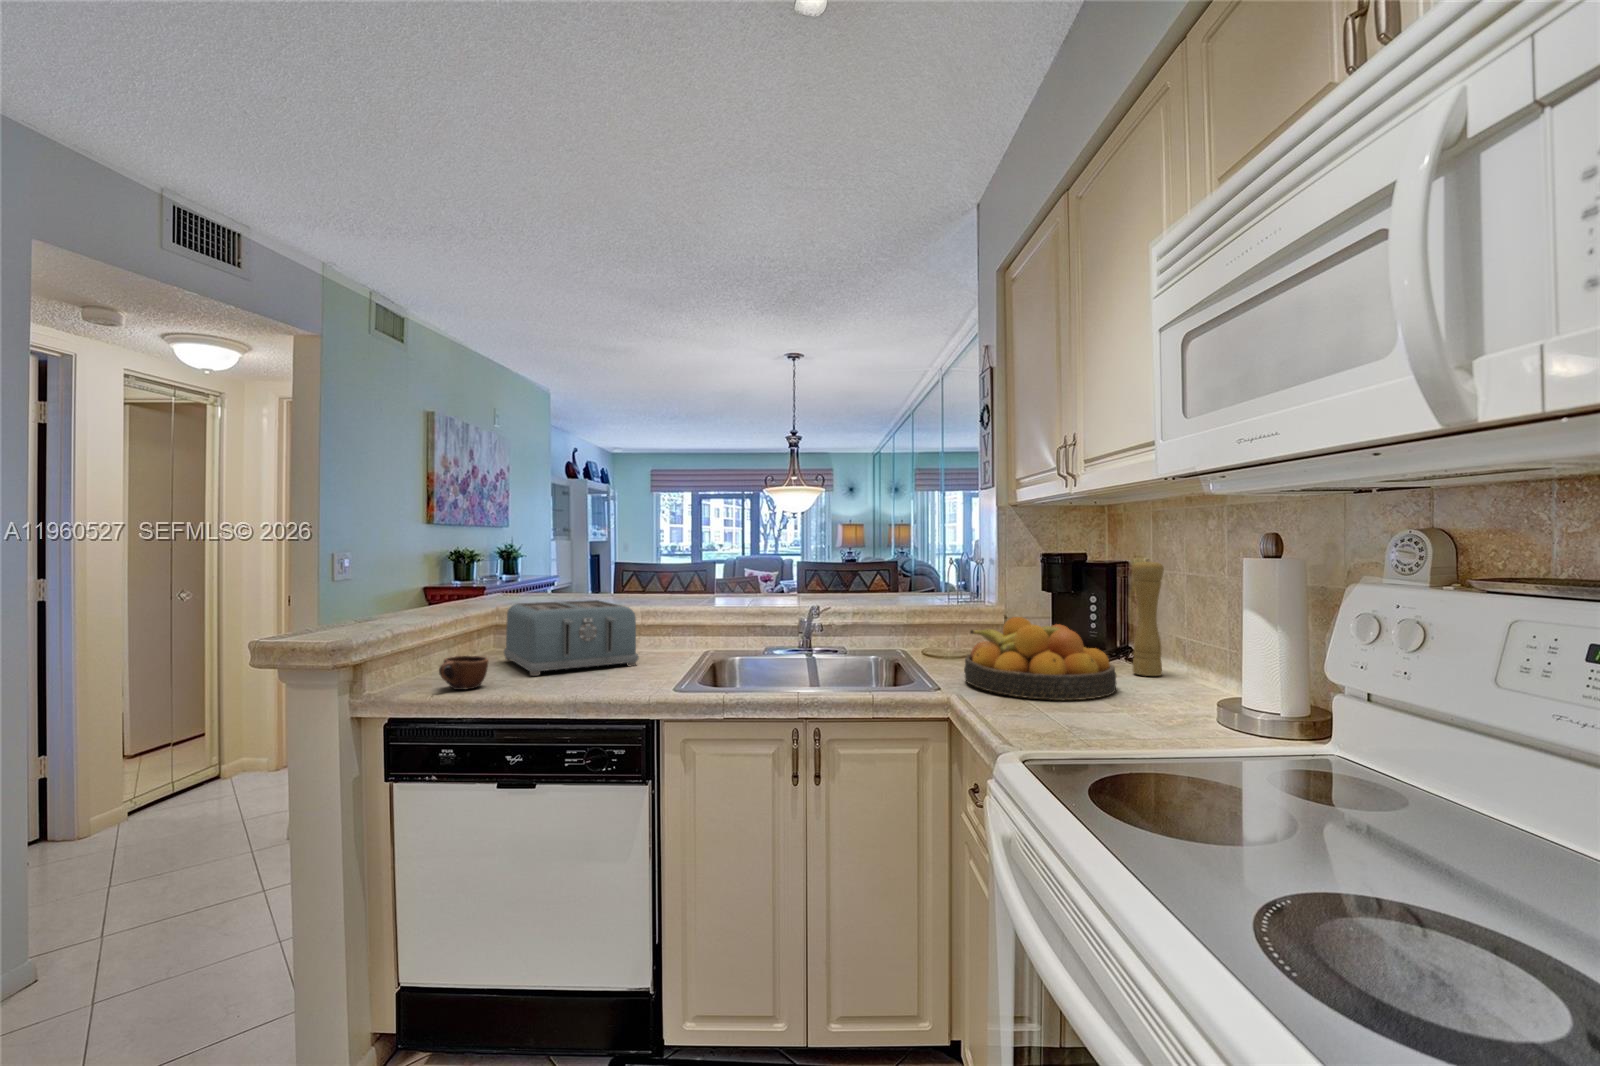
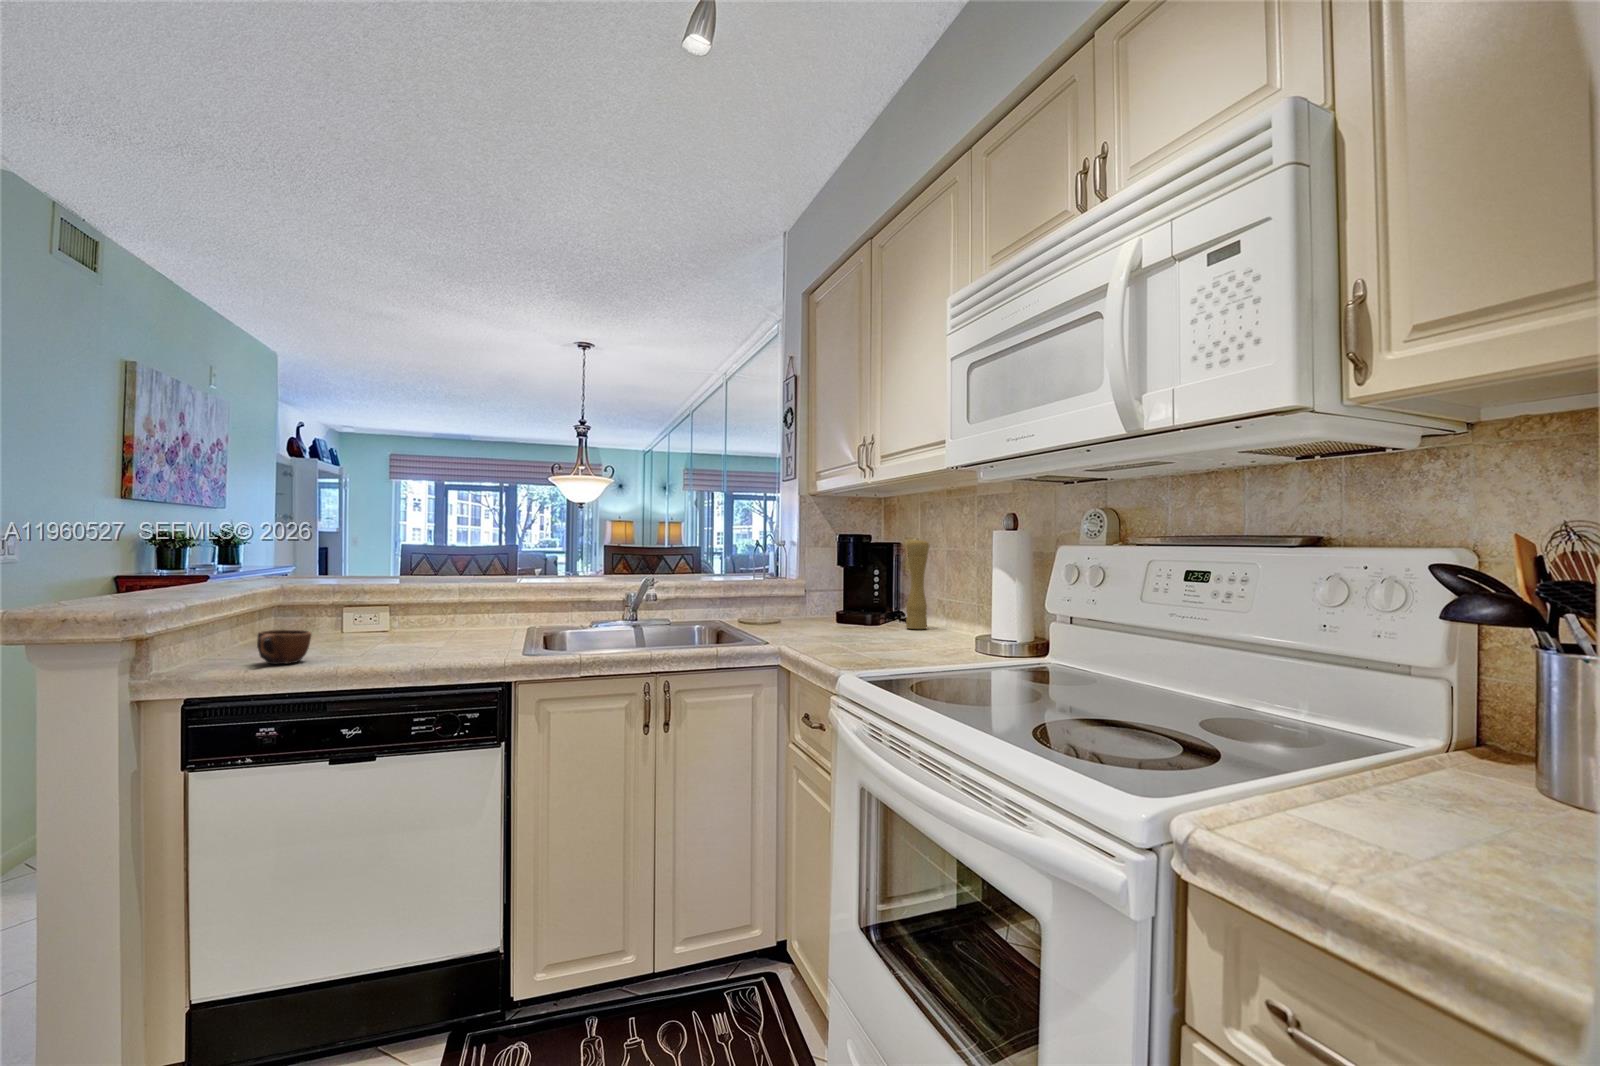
toaster: present [504,600,639,676] -> none [302,577,467,651]
fruit bowl: present [964,617,1116,700] -> none [783,584,900,645]

